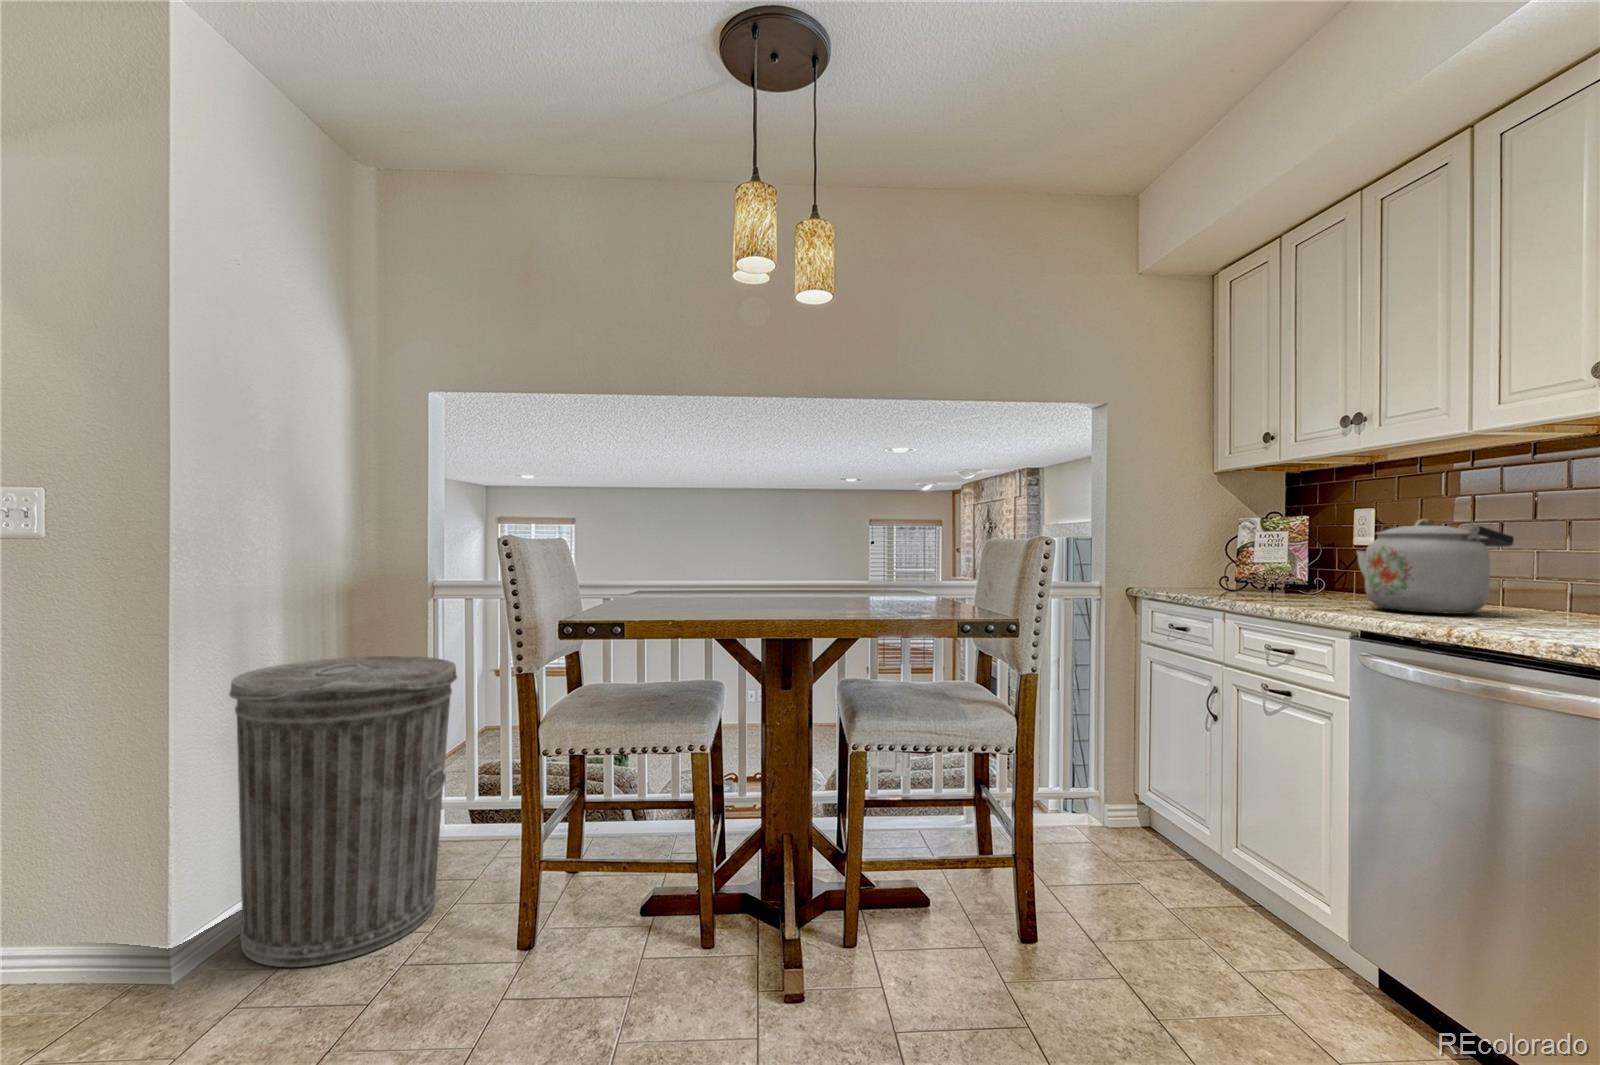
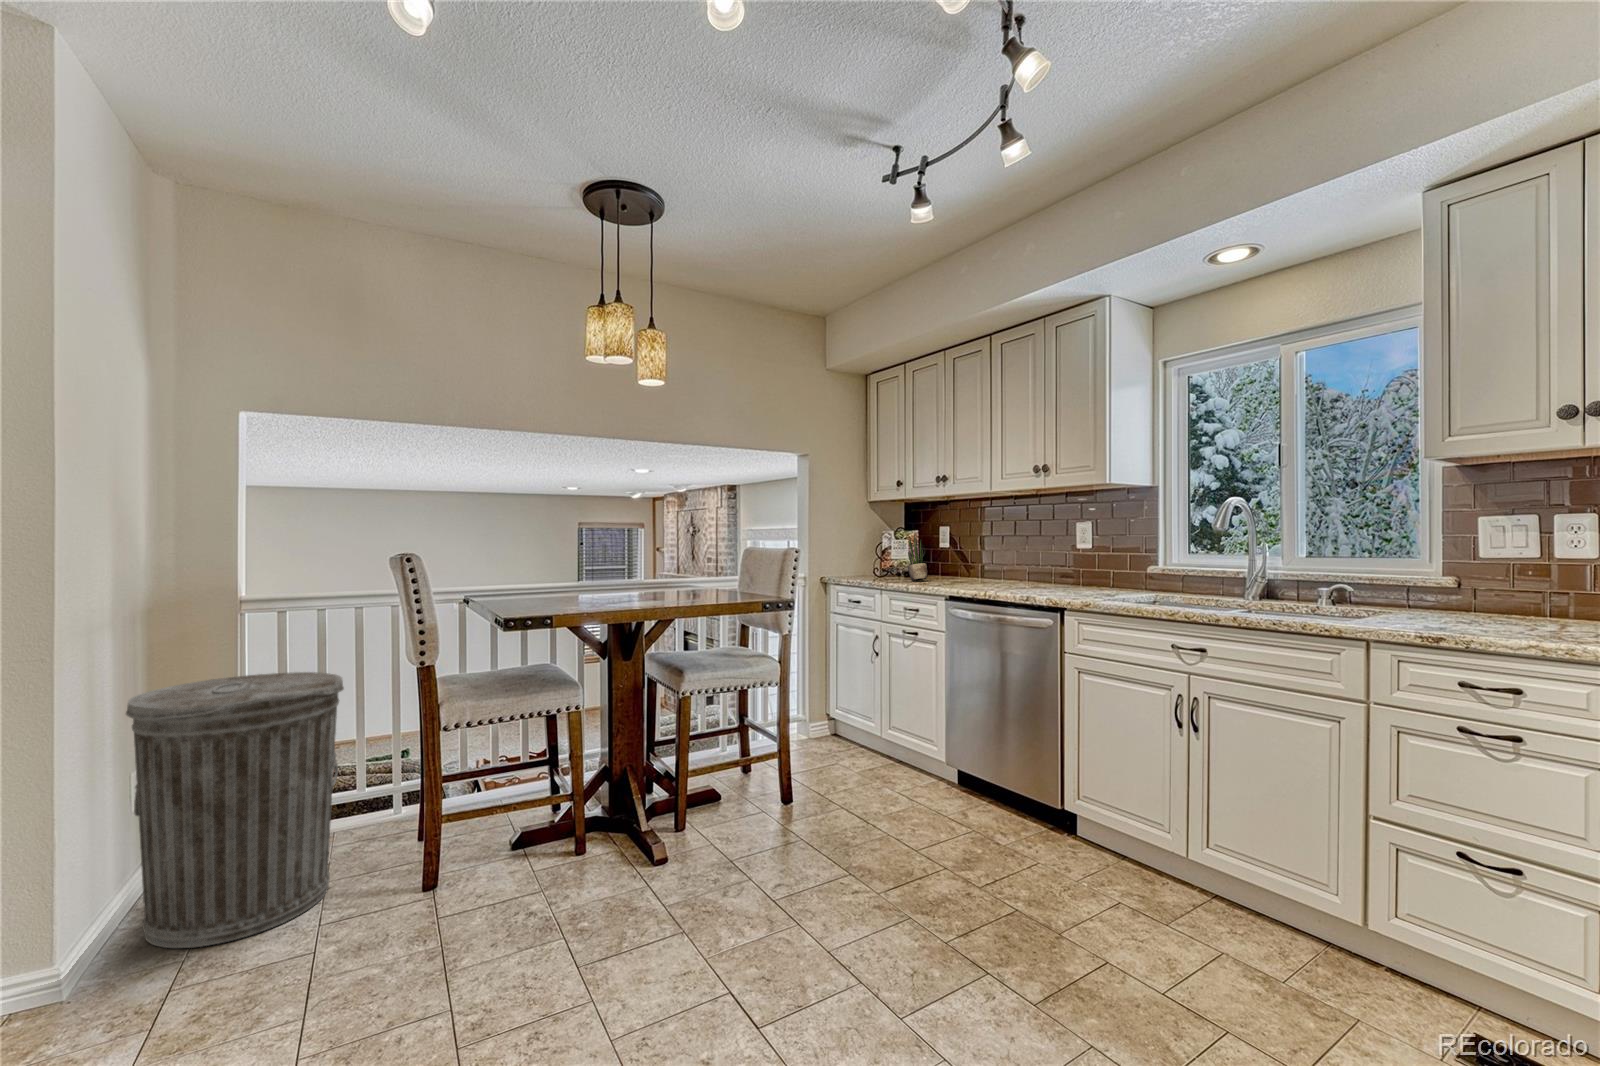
kettle: present [1357,519,1514,614] -> none [944,535,1010,585]
potted plant: none [1281,521,1319,598] -> present [908,535,927,581]

